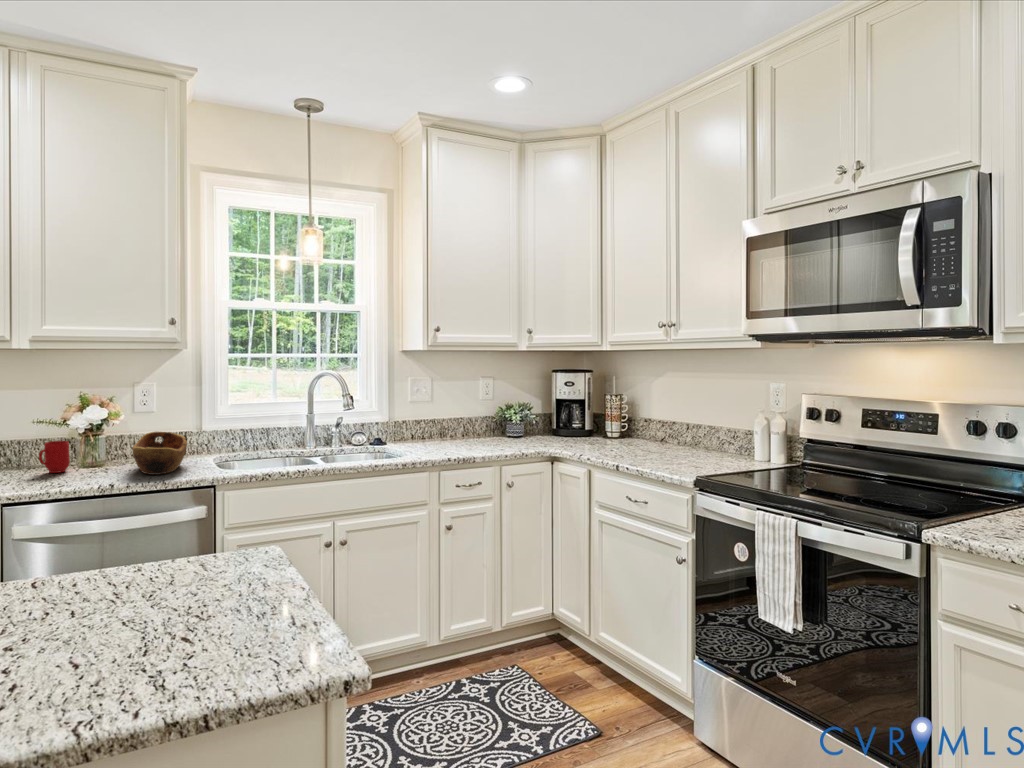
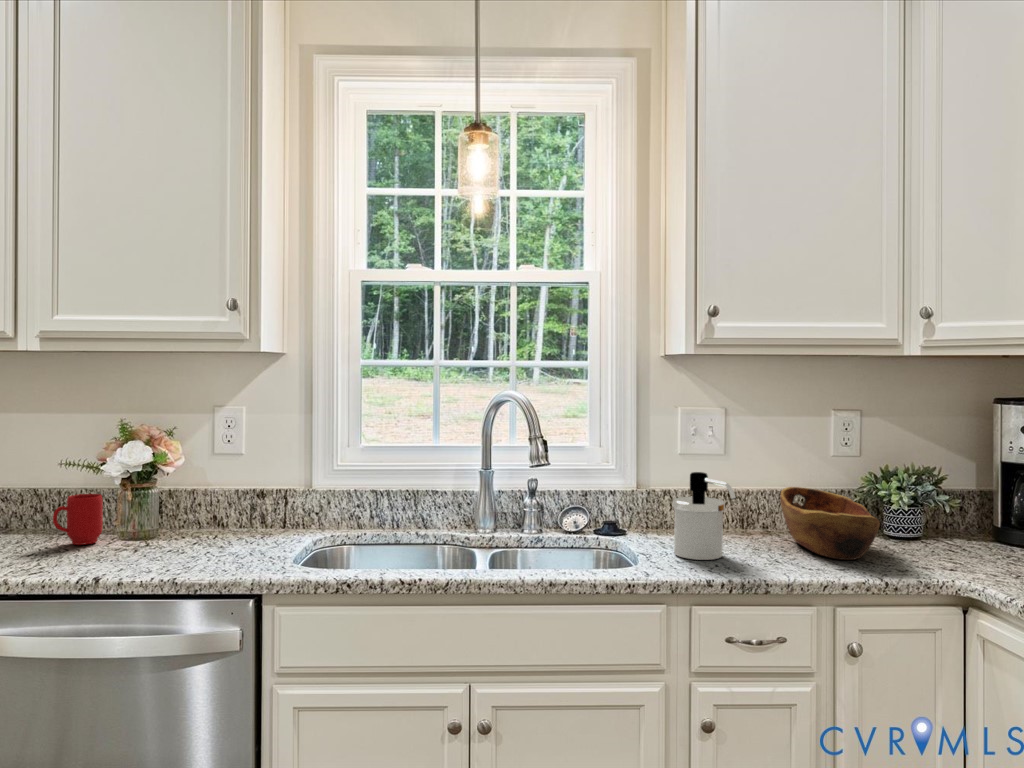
soap dispenser: none [417,410,448,452] -> present [673,472,736,560]
wooden bowl: present [132,432,187,475] -> present [780,487,880,560]

